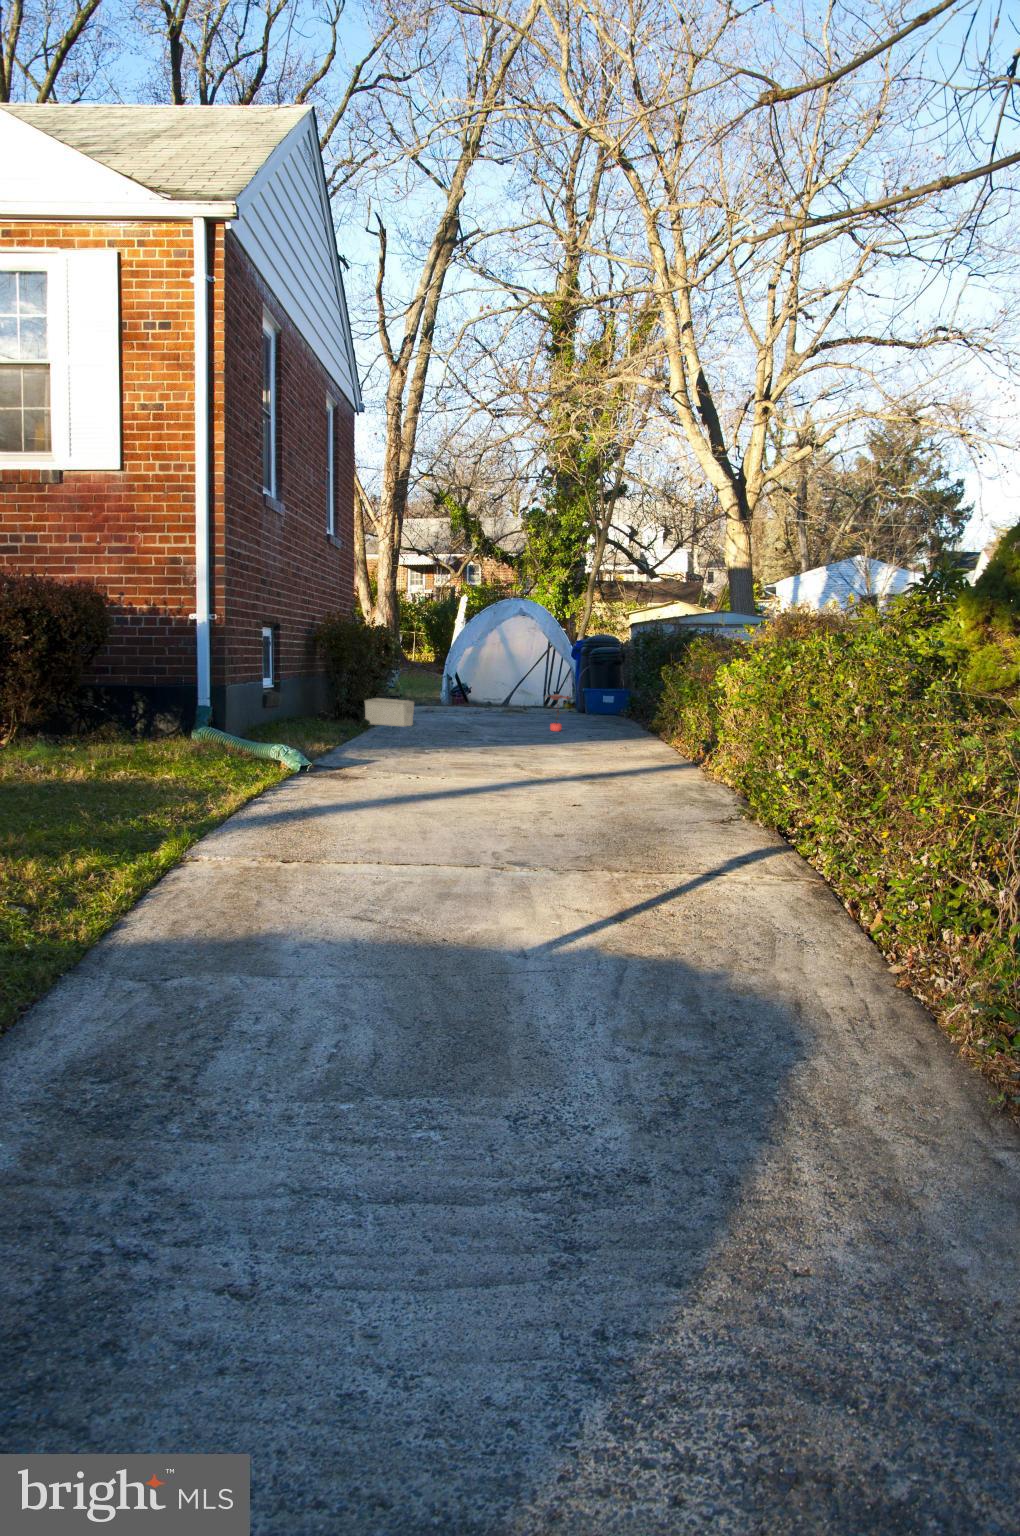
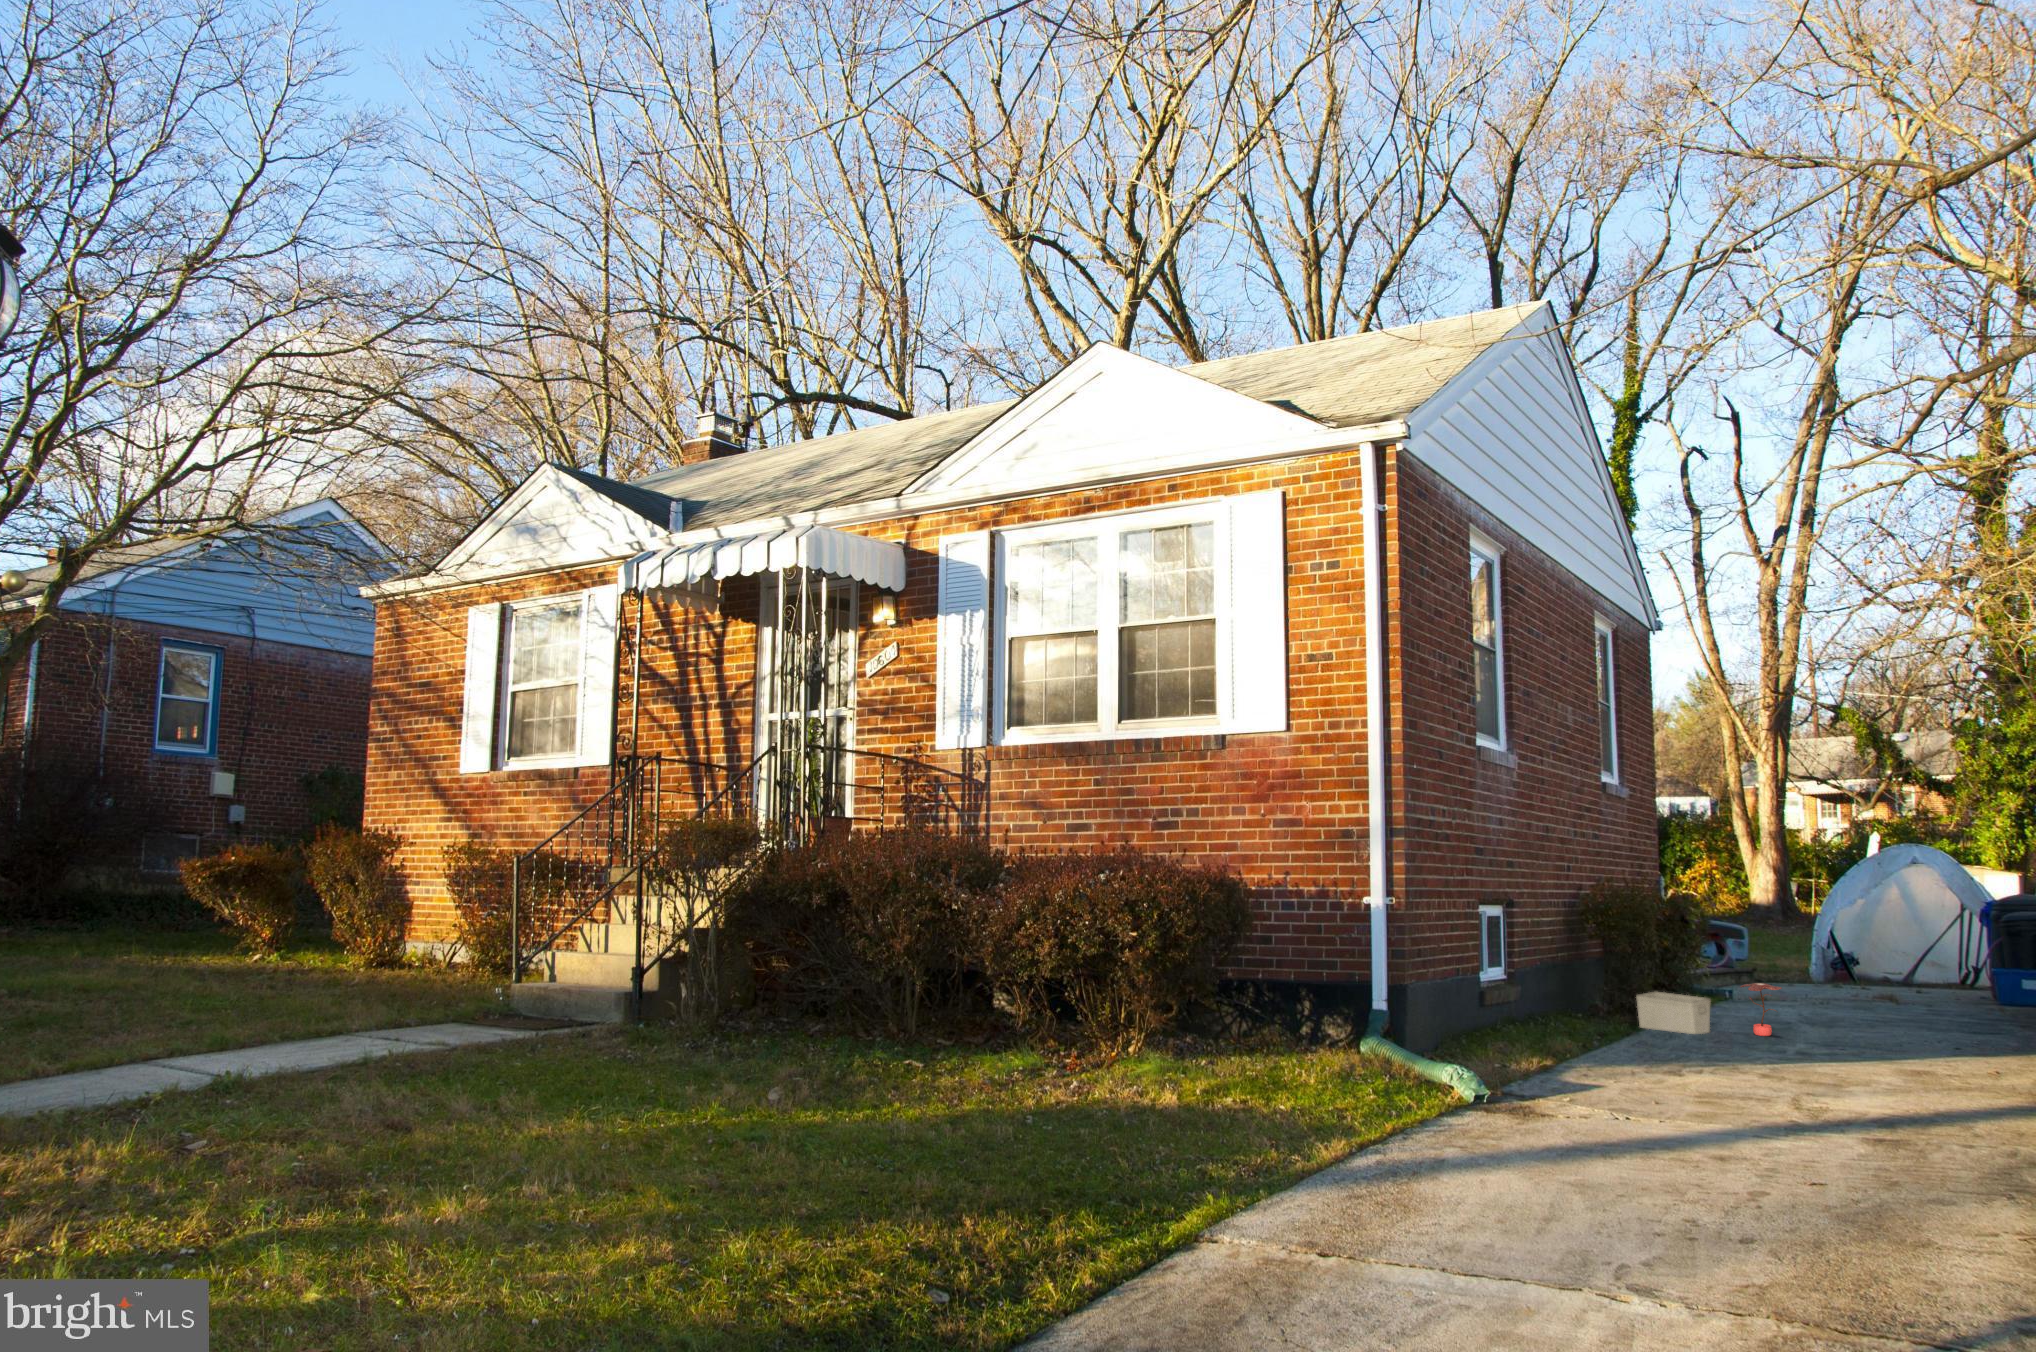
potted plant: present [548,694,570,731] -> present [1740,983,1782,1036]

